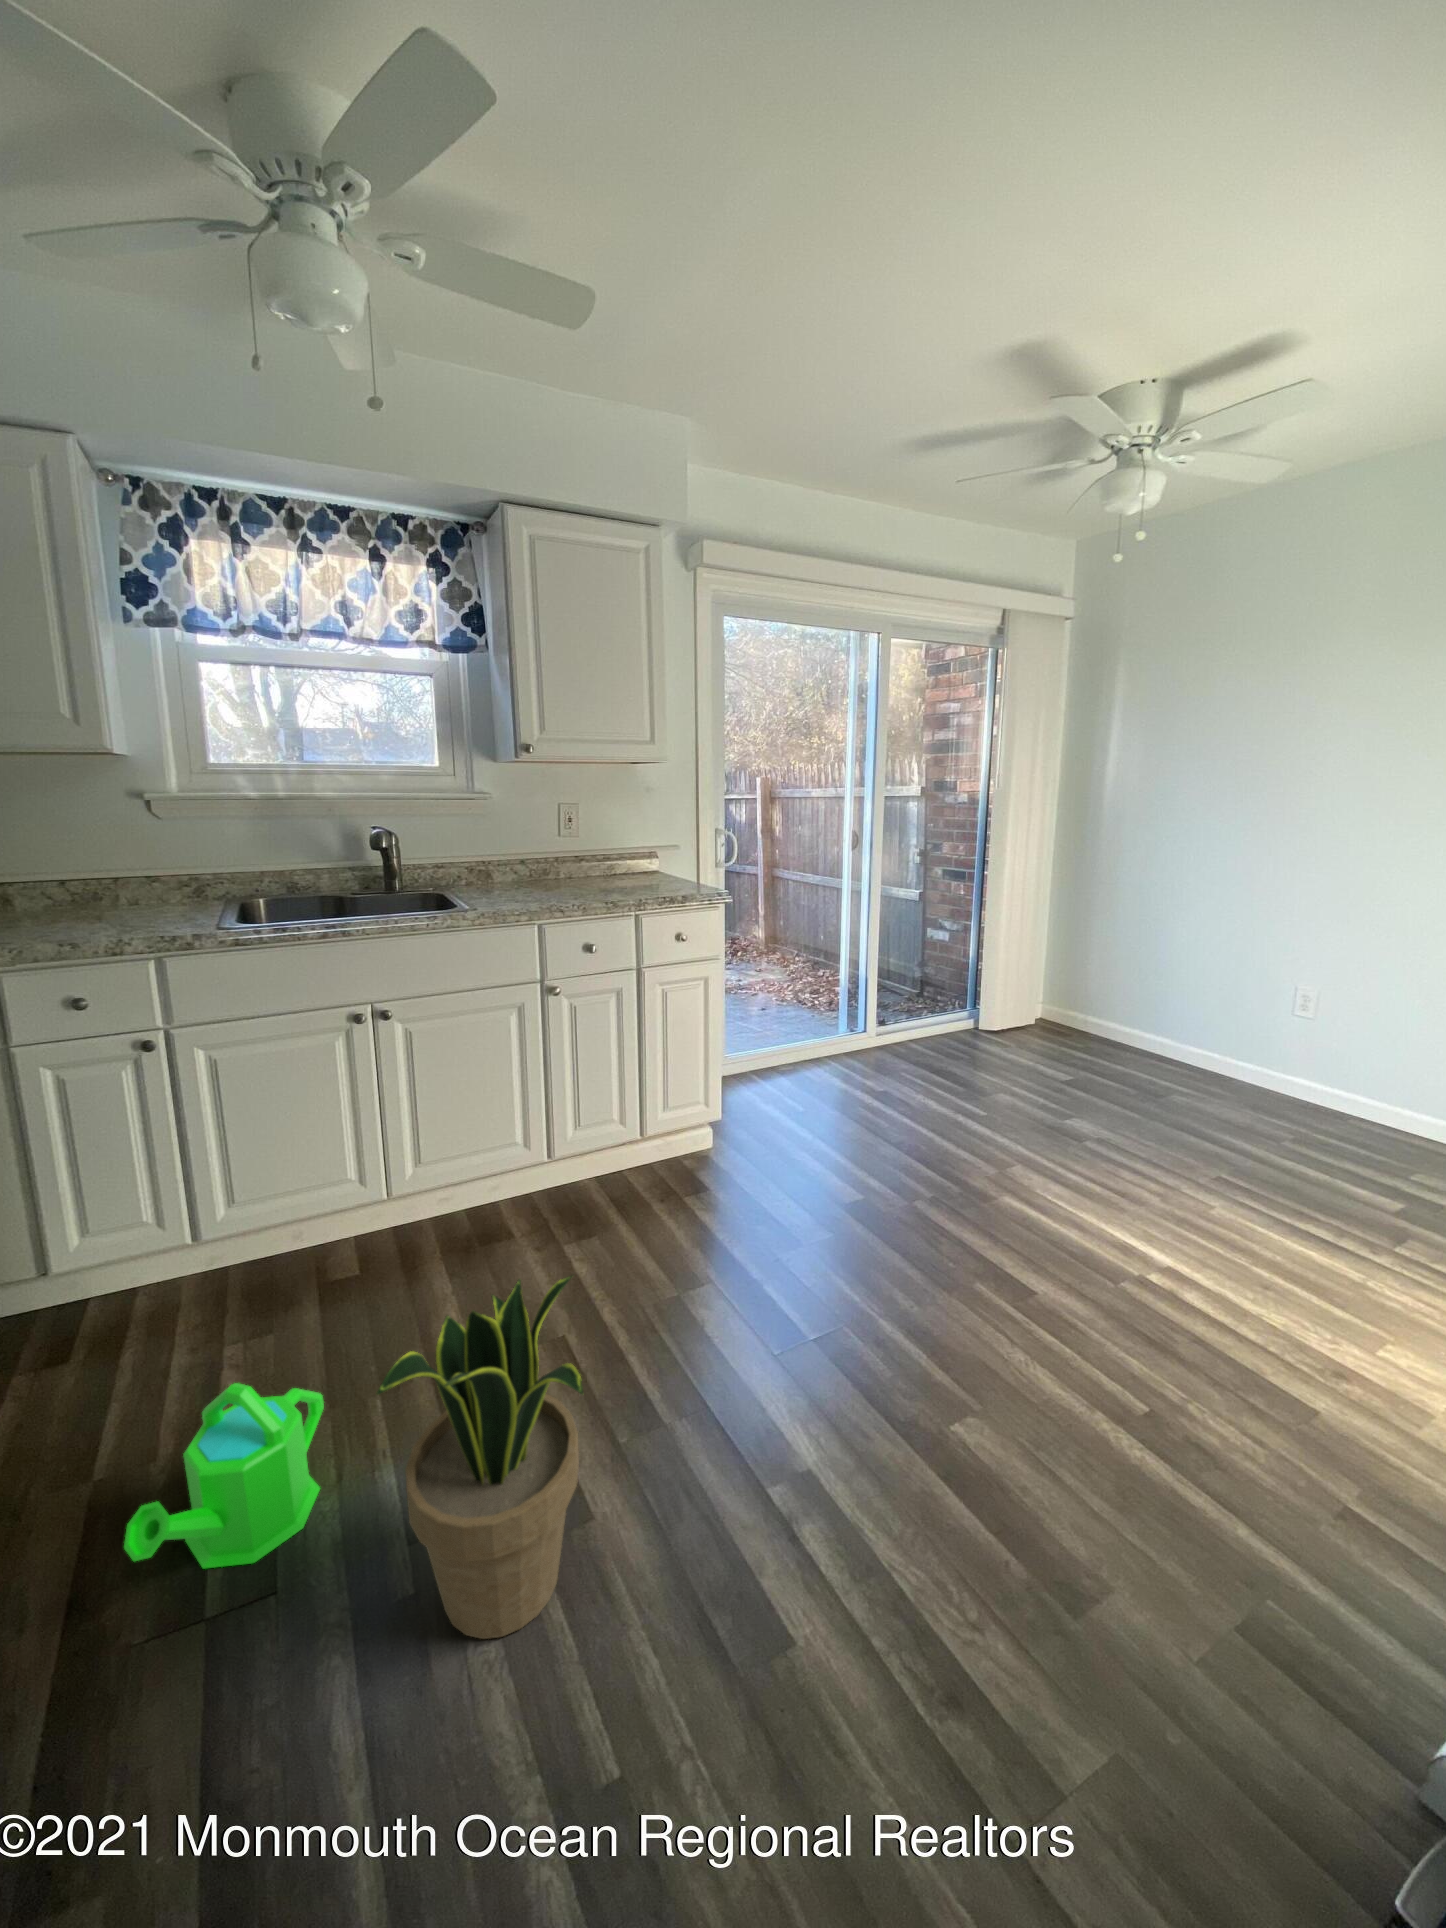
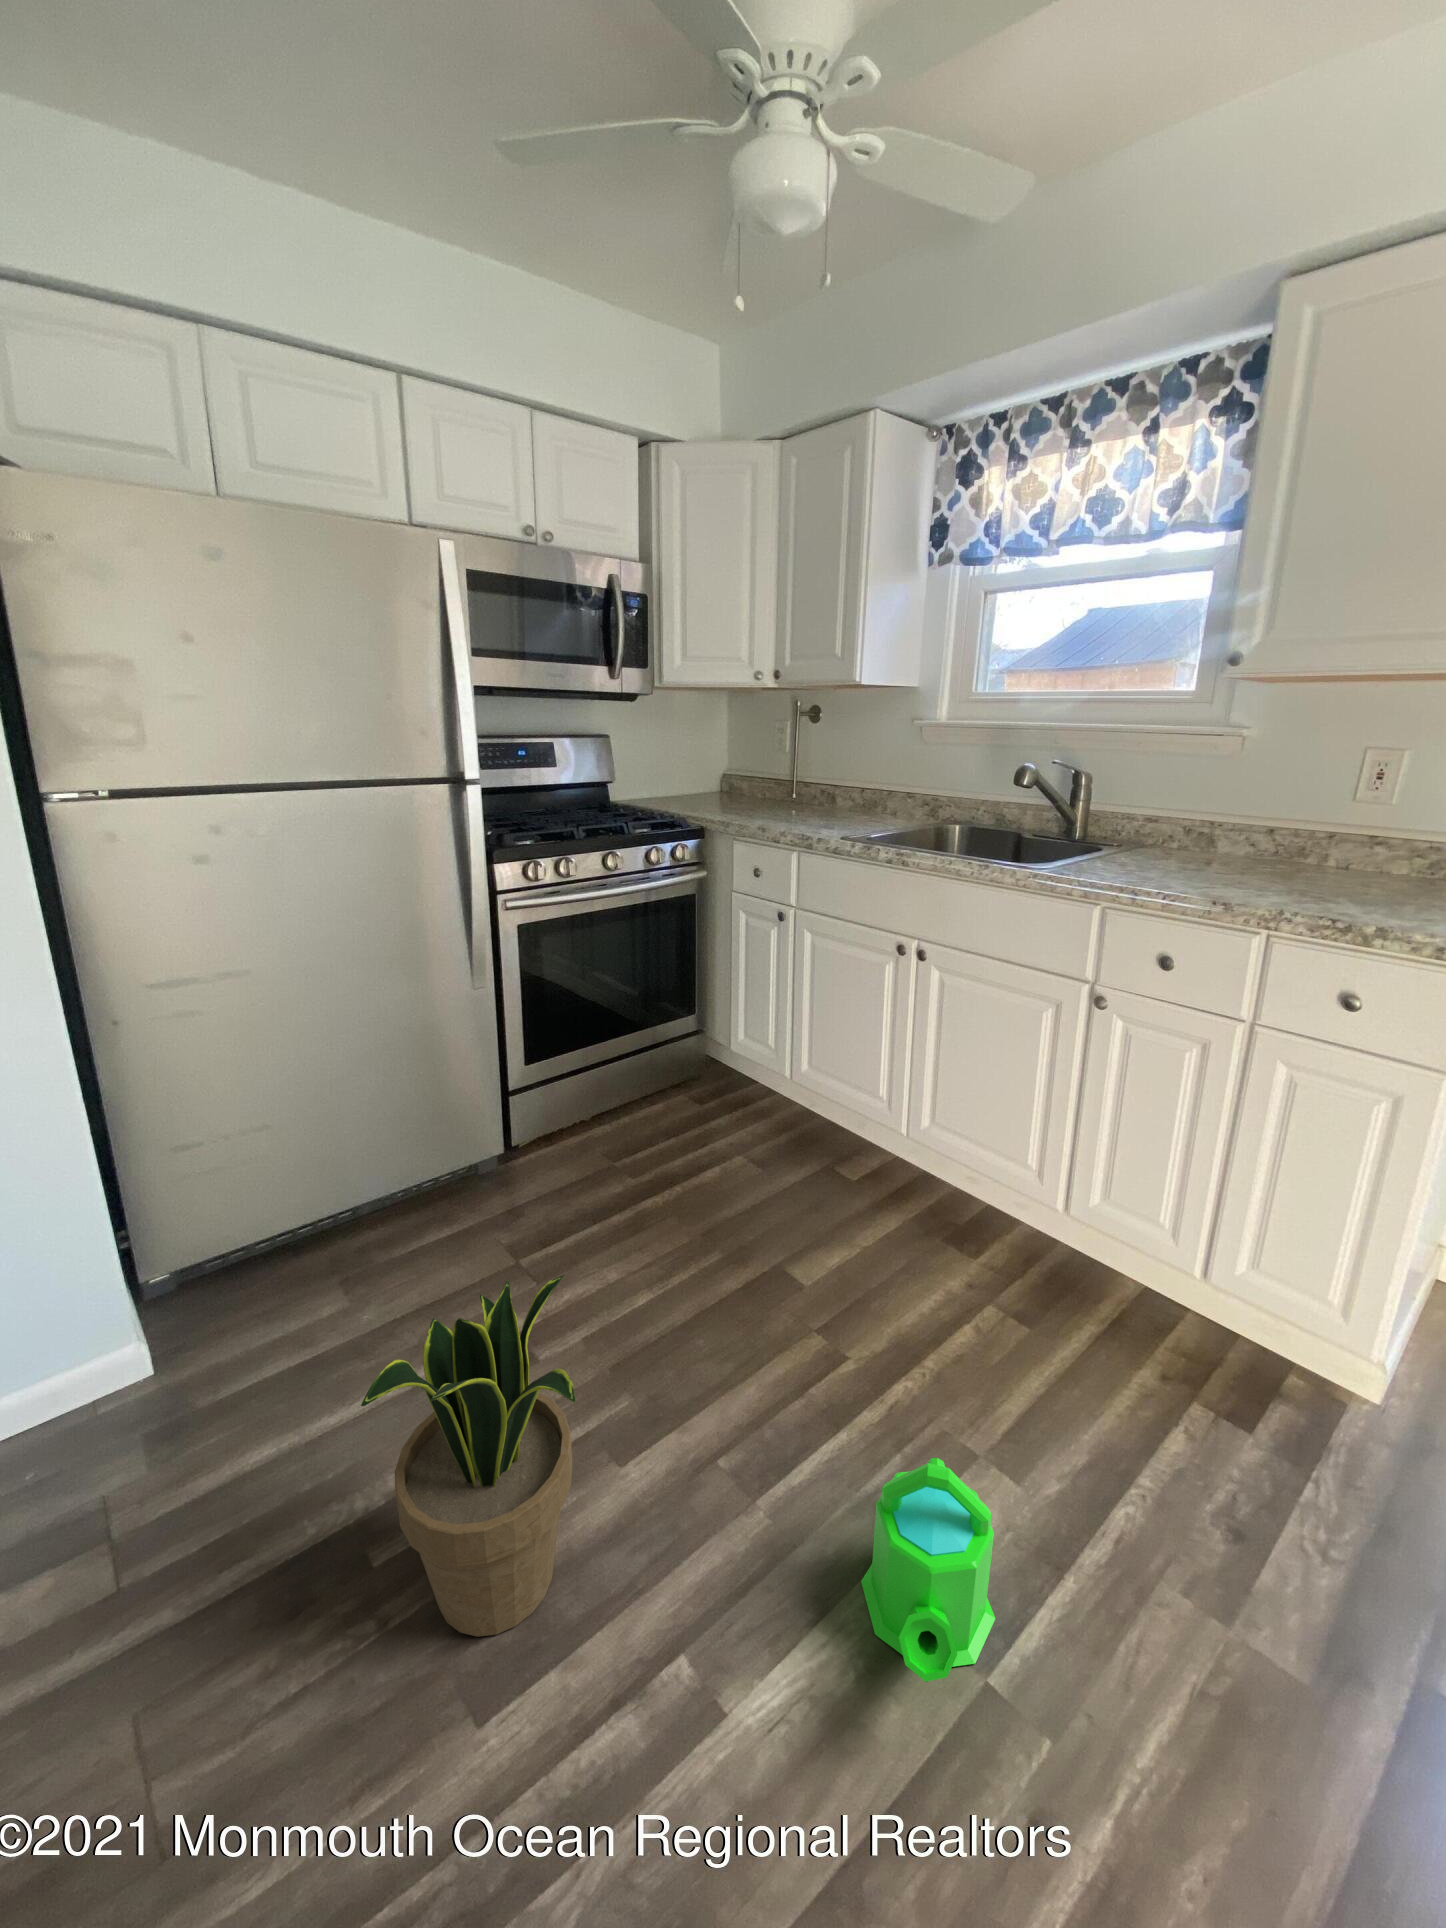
watering can: present [124,1383,324,1569] -> present [861,1458,996,1682]

